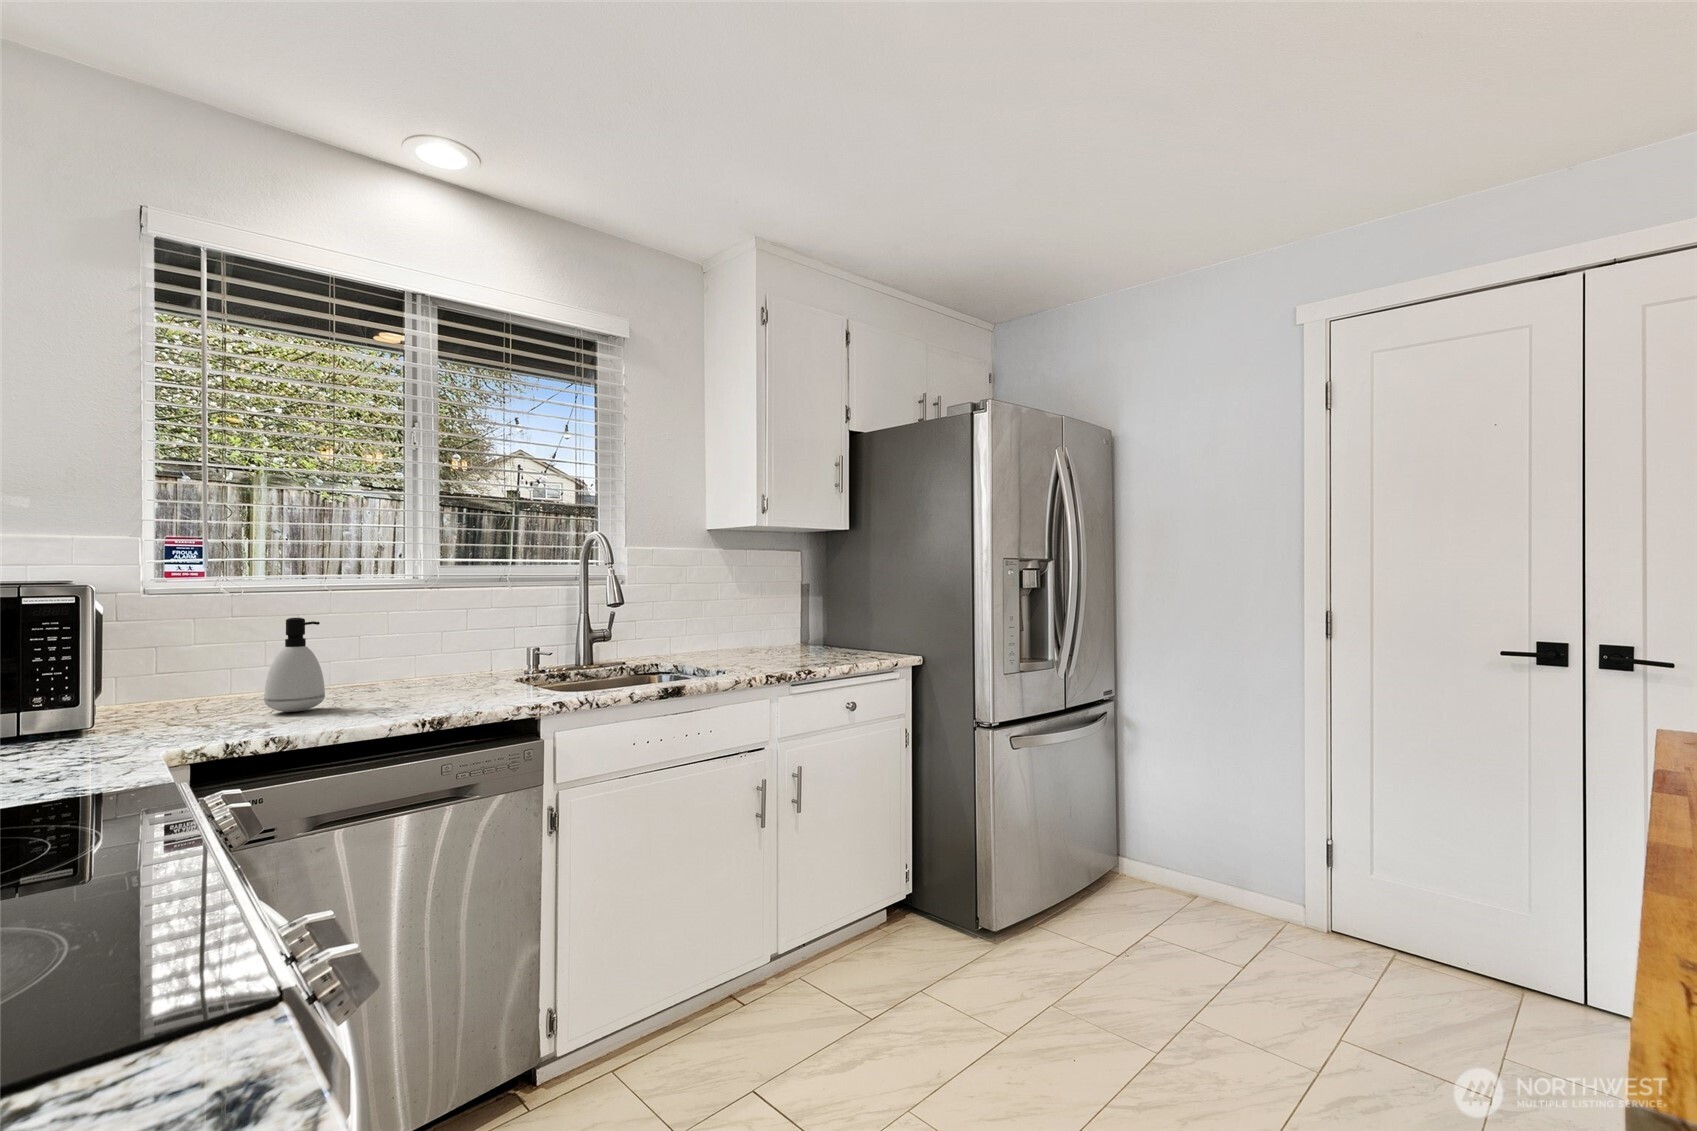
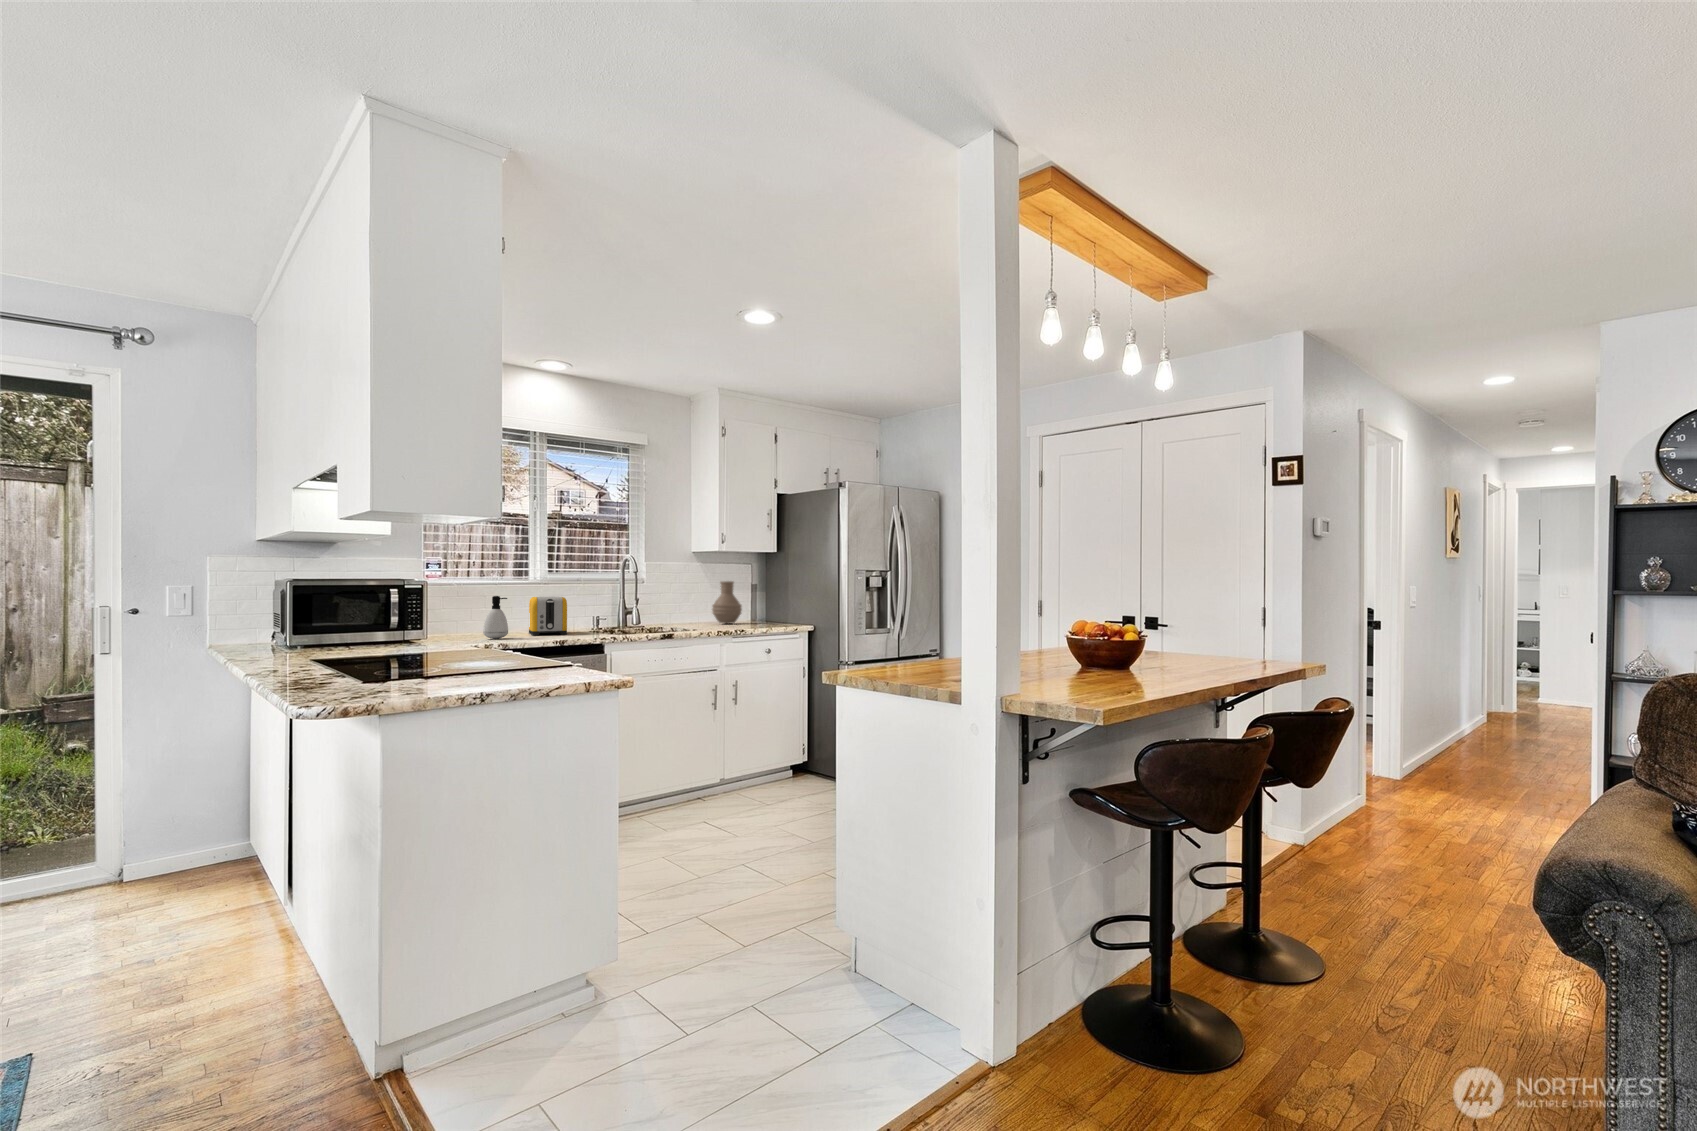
vase: none [742,580,794,653] -> present [712,581,742,624]
toaster: none [389,614,466,696] -> present [529,597,567,635]

